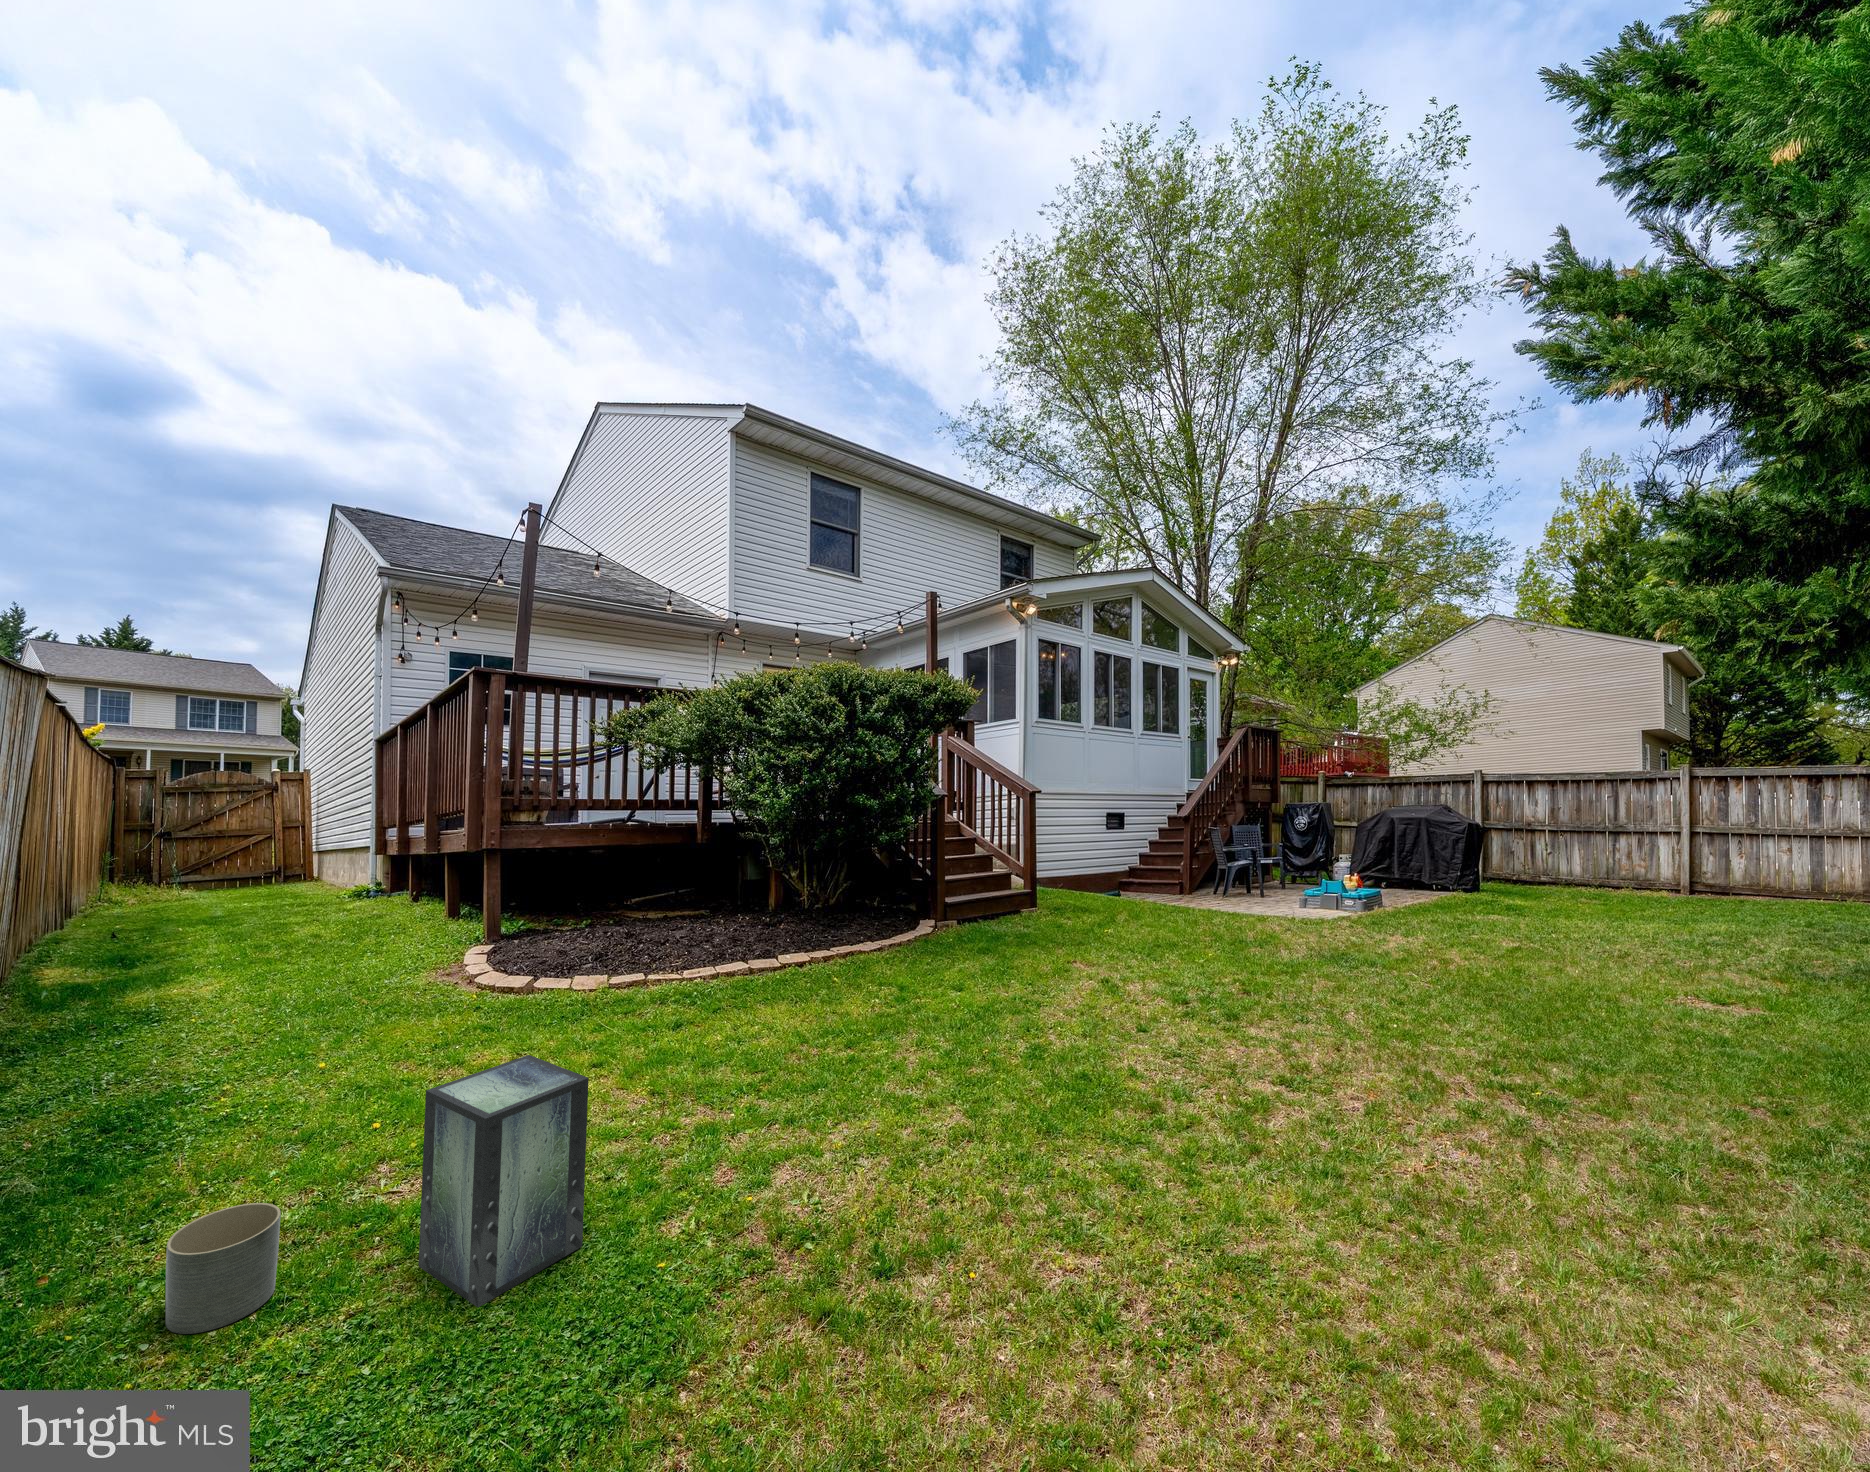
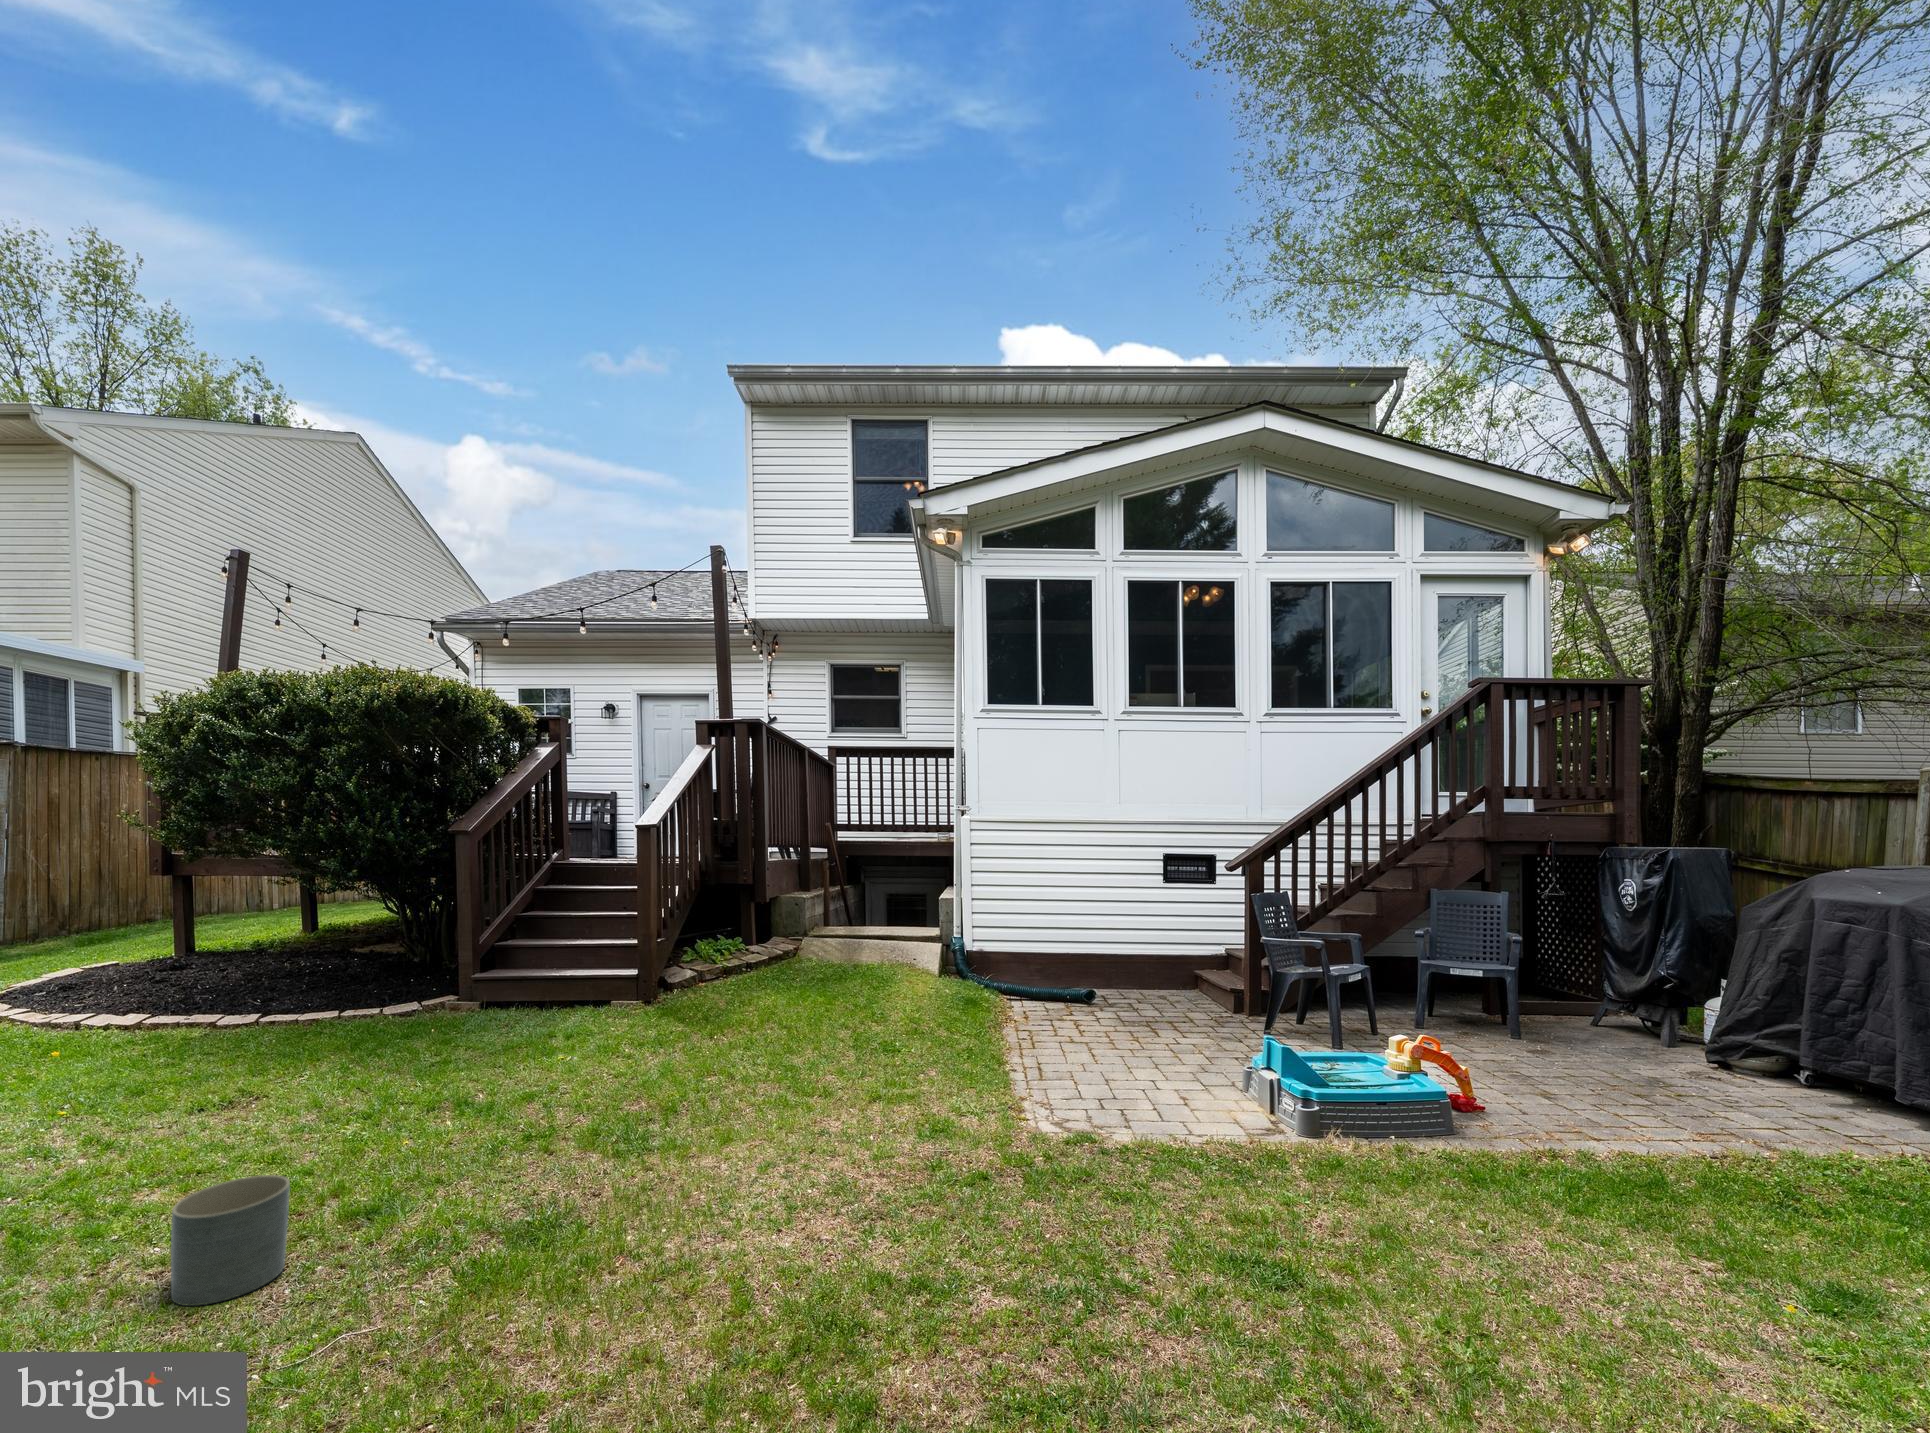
storage box: present [419,1055,589,1307] -> none [435,1022,614,1286]

